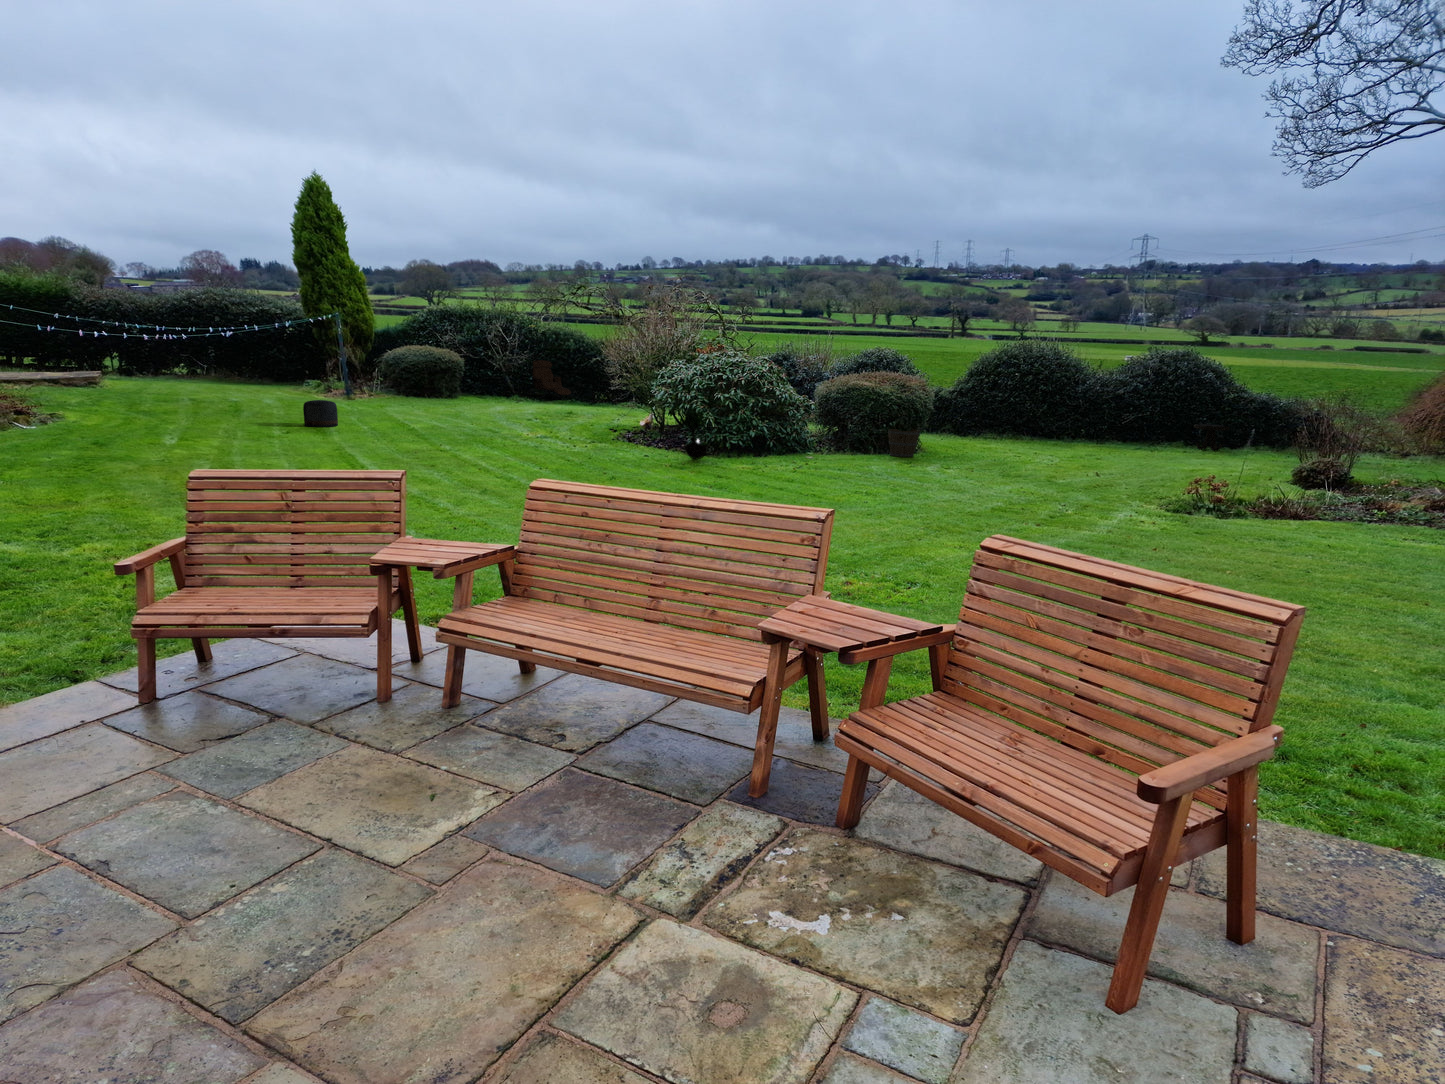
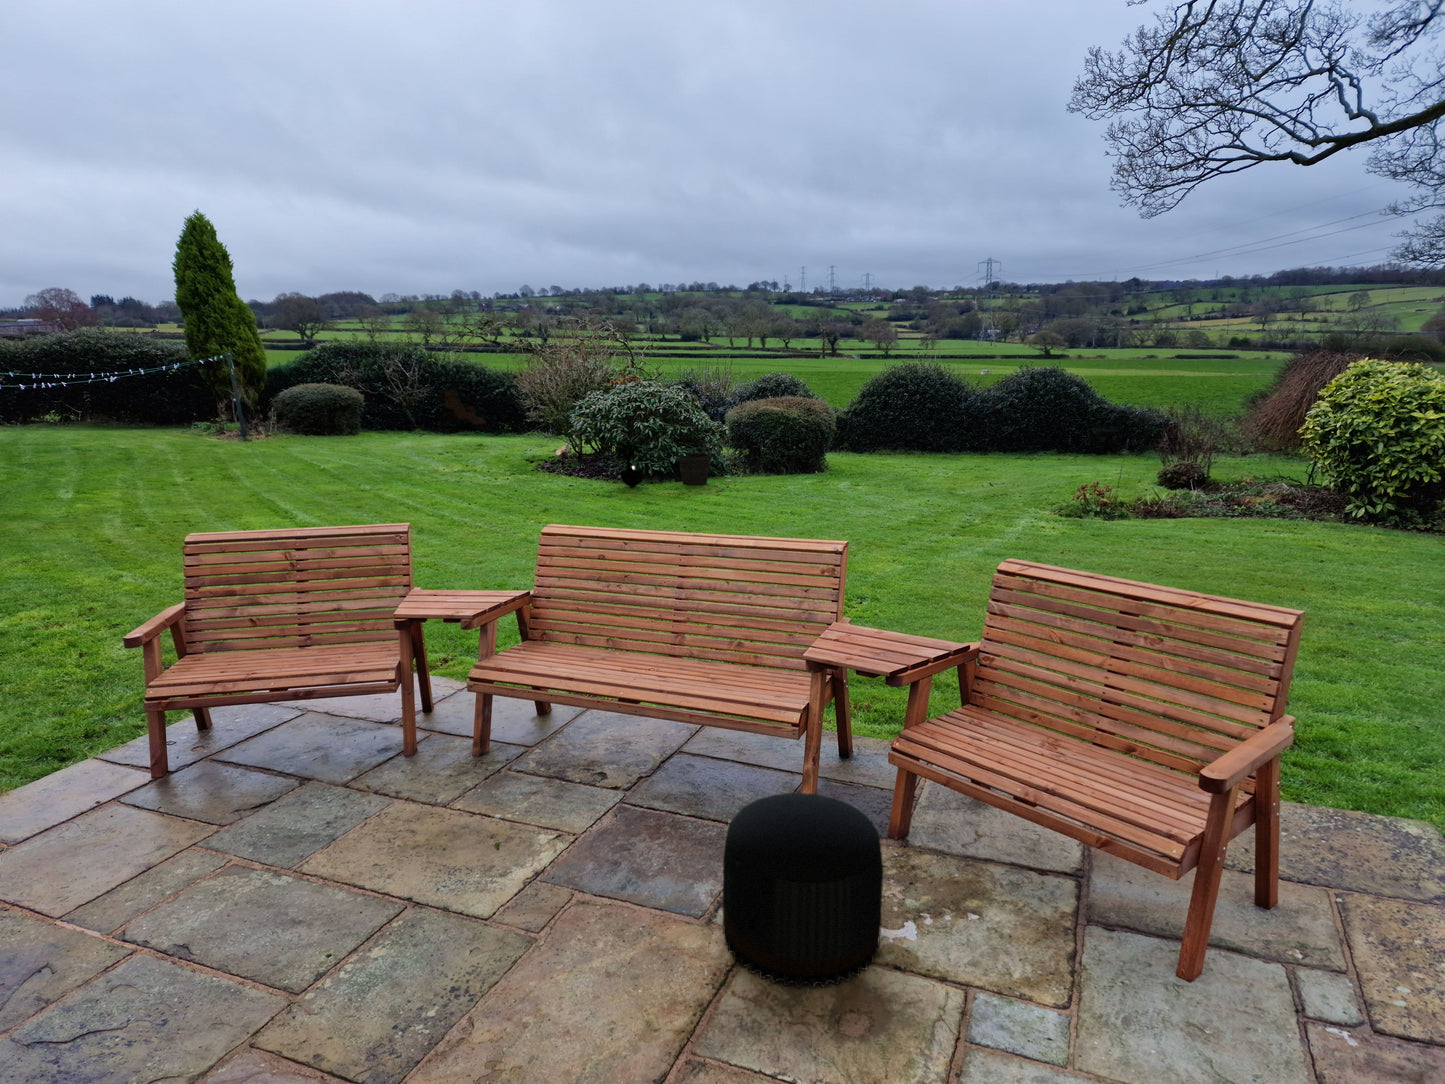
pouf: present [303,400,338,427] -> present [723,793,883,988]
wooden bucket: present [888,429,920,457] -> present [678,453,711,485]

